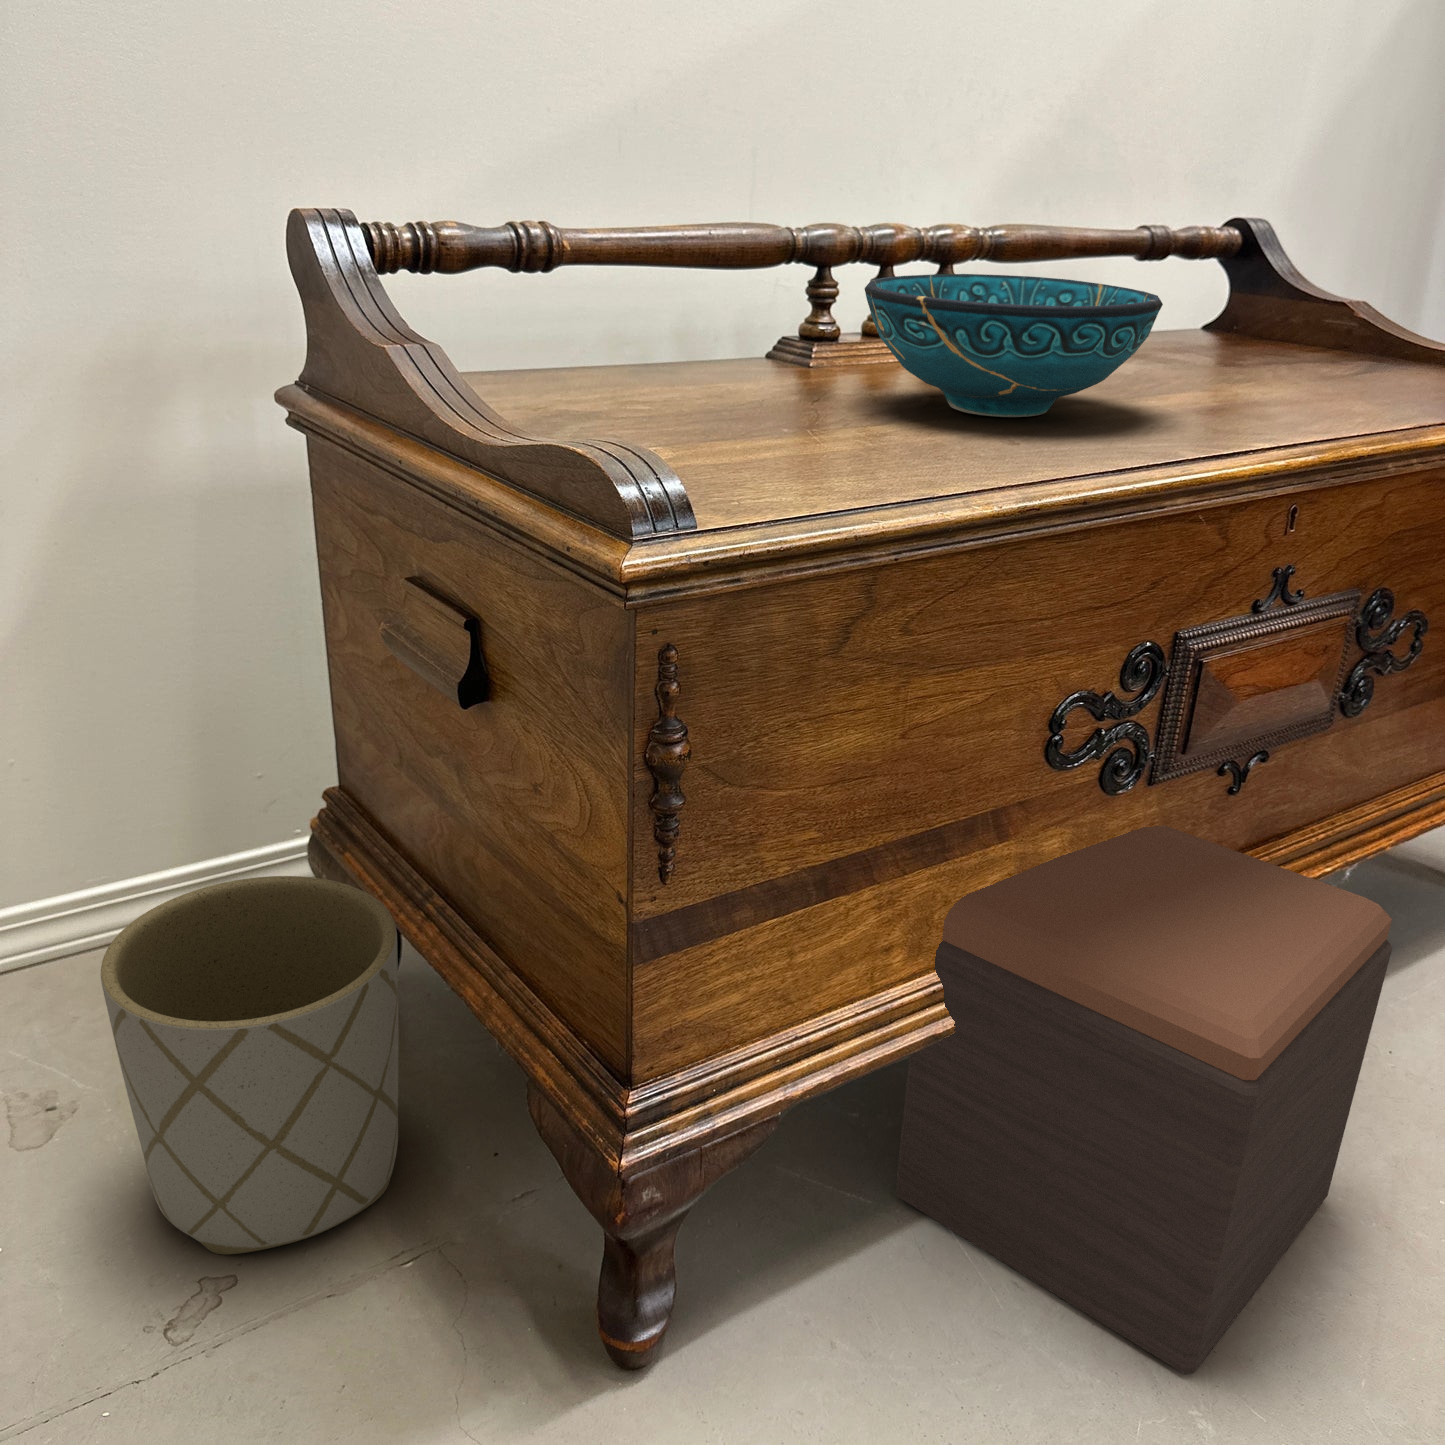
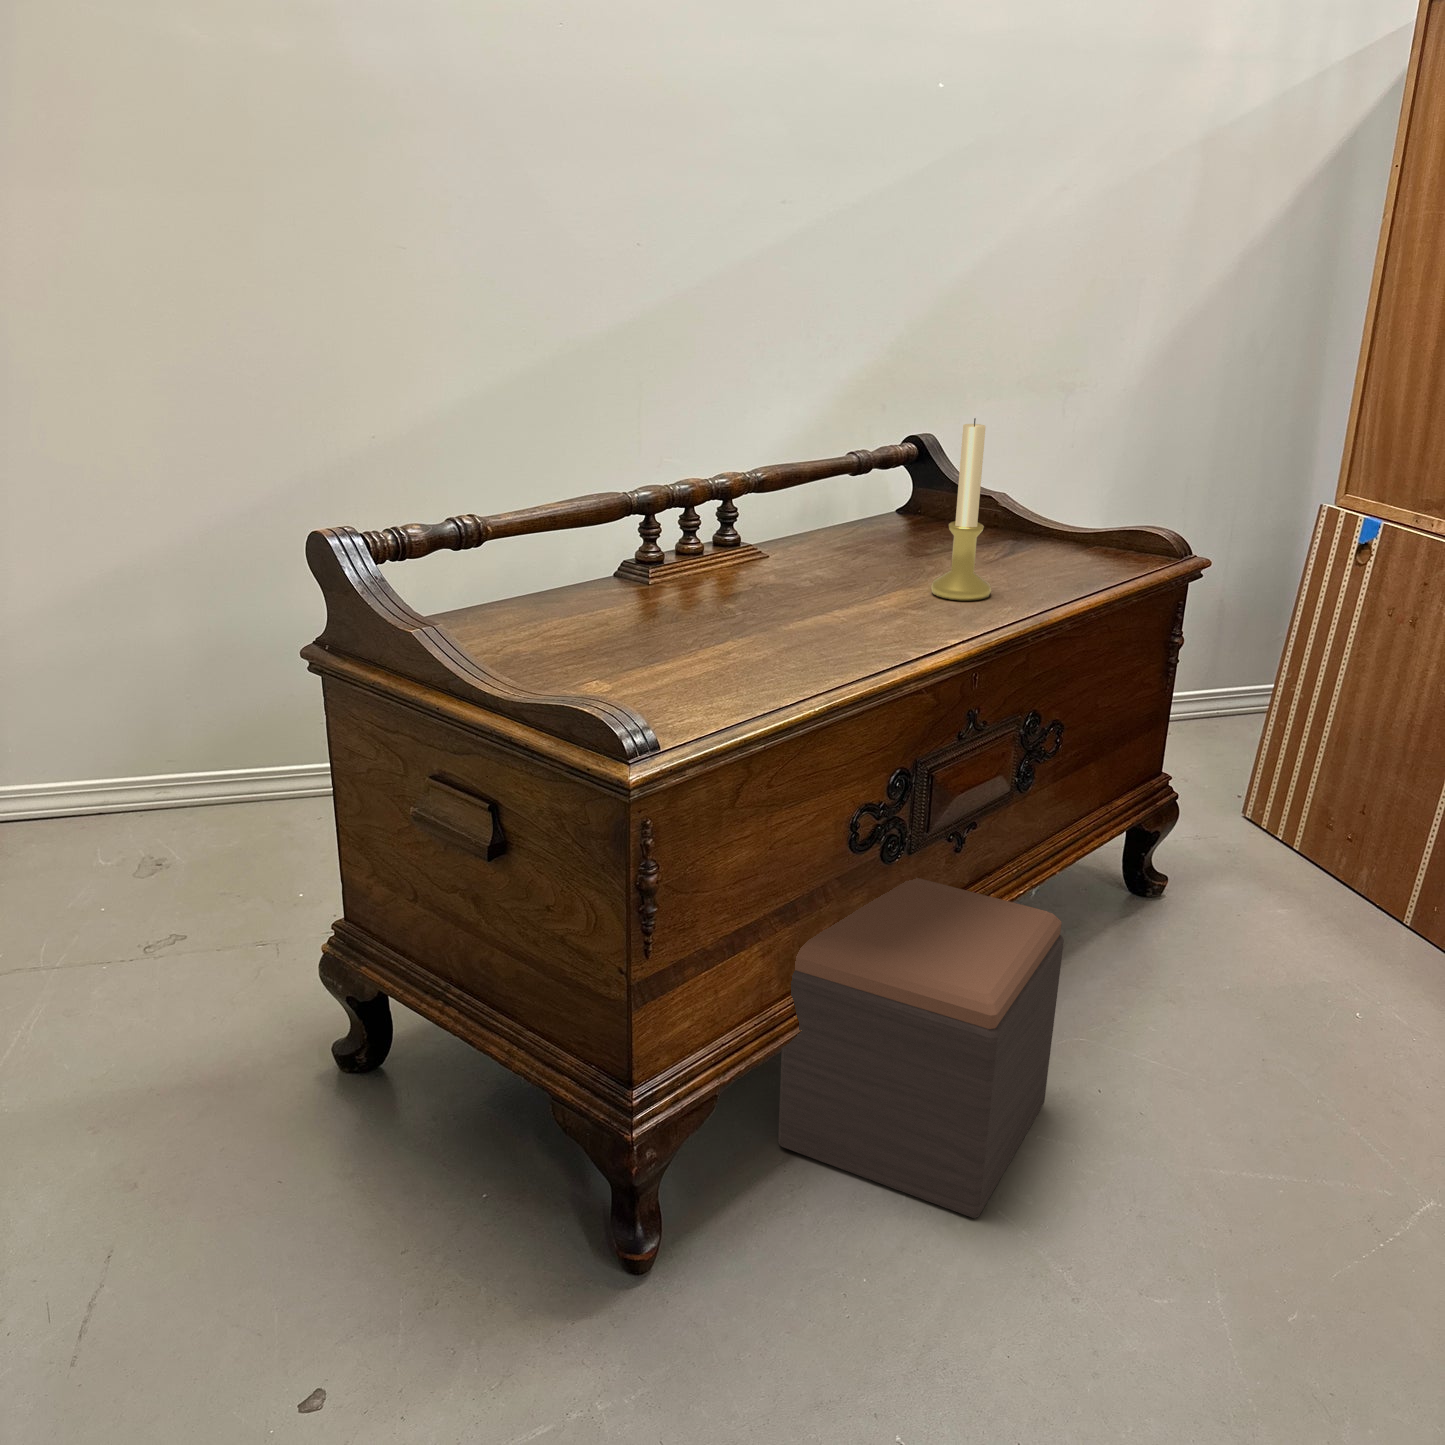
candle holder: none [1234,108,1353,408] -> present [931,418,991,601]
decorative bowl: present [865,274,1163,417] -> none [698,526,887,628]
planter: present [101,876,399,1254] -> none [237,987,438,1257]

